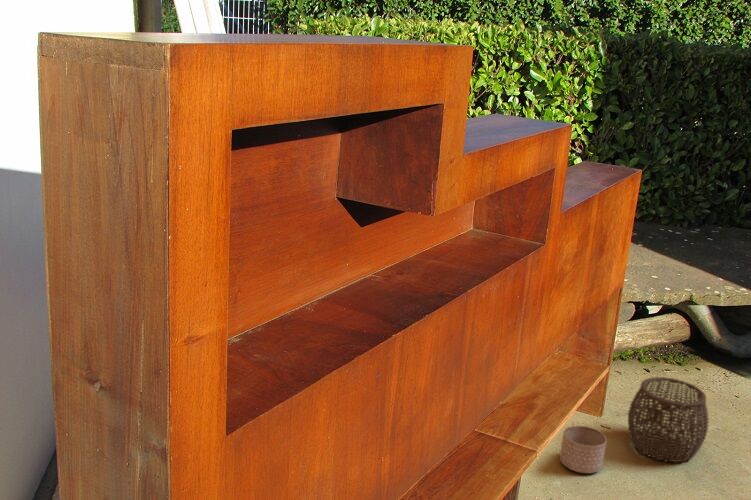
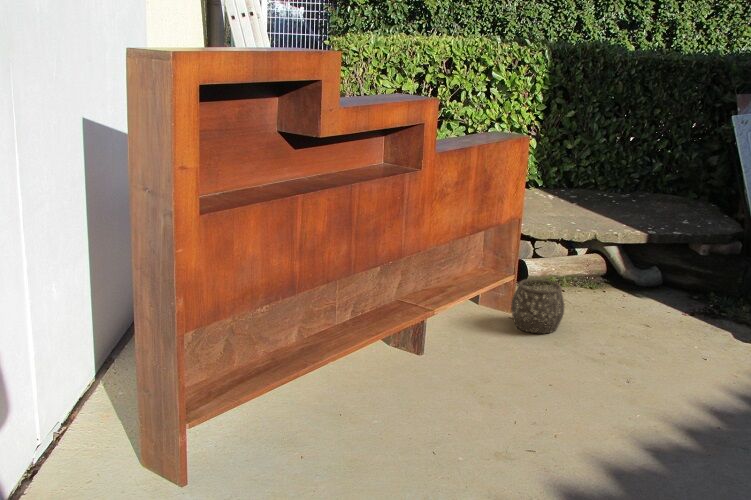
planter: present [560,426,607,474] -> none [459,307,489,336]

